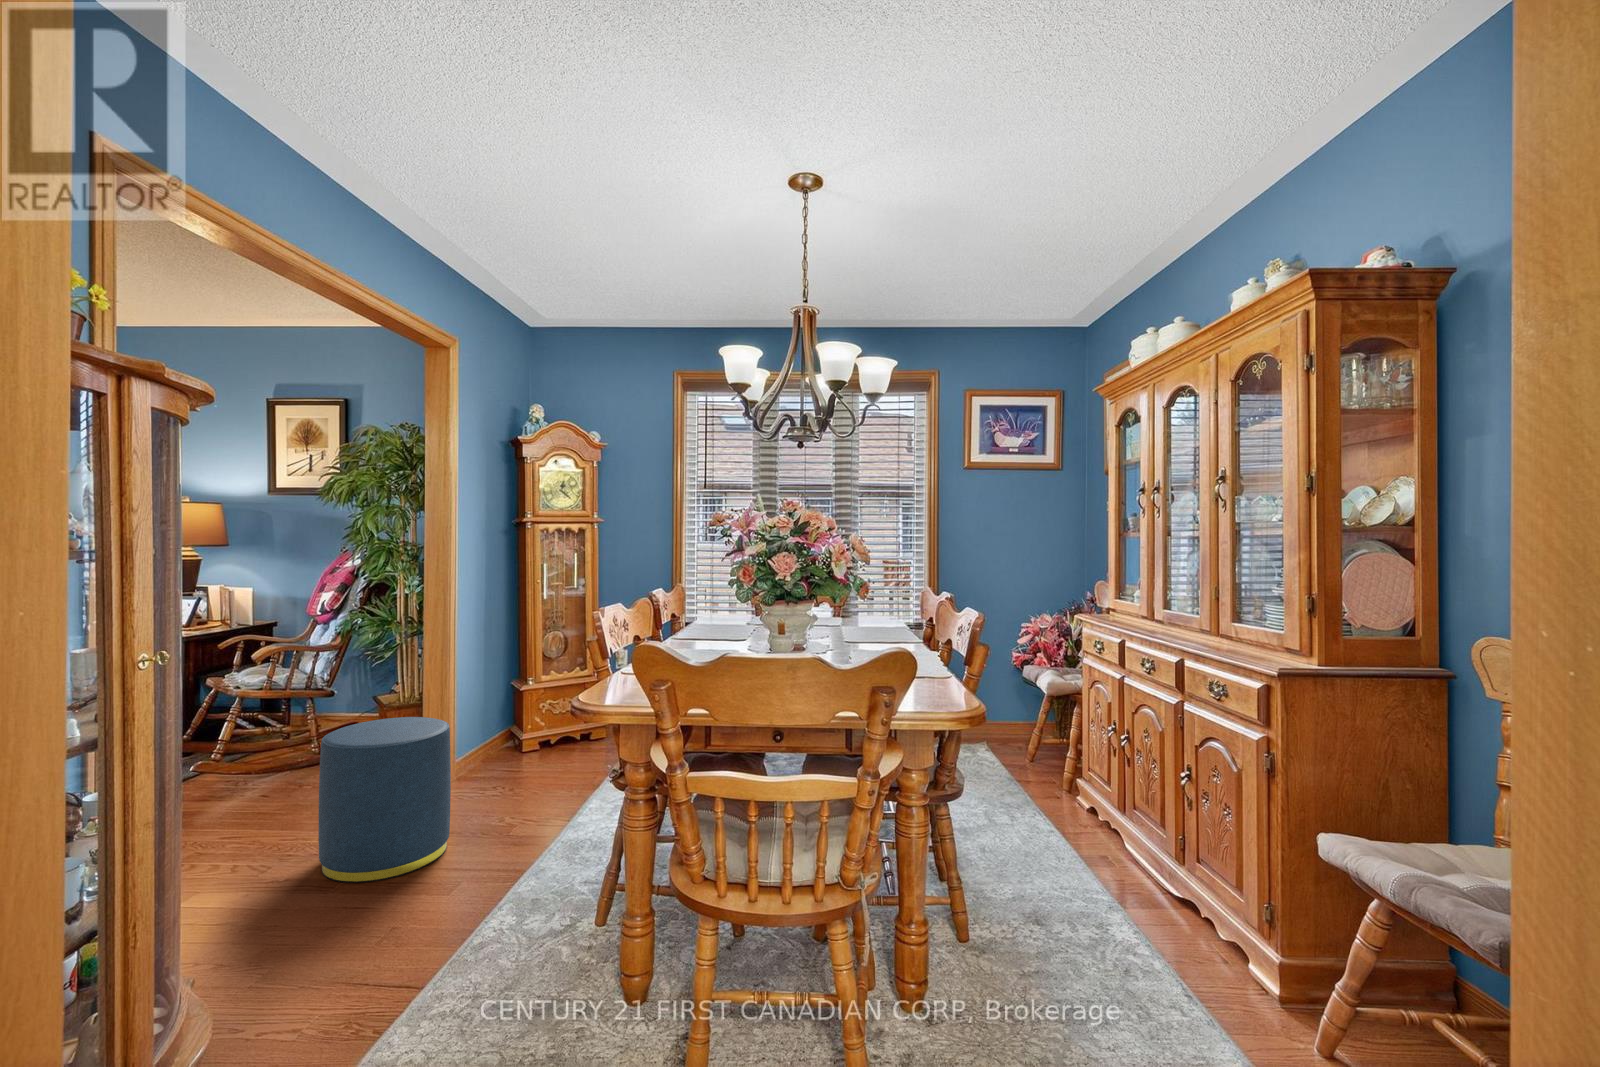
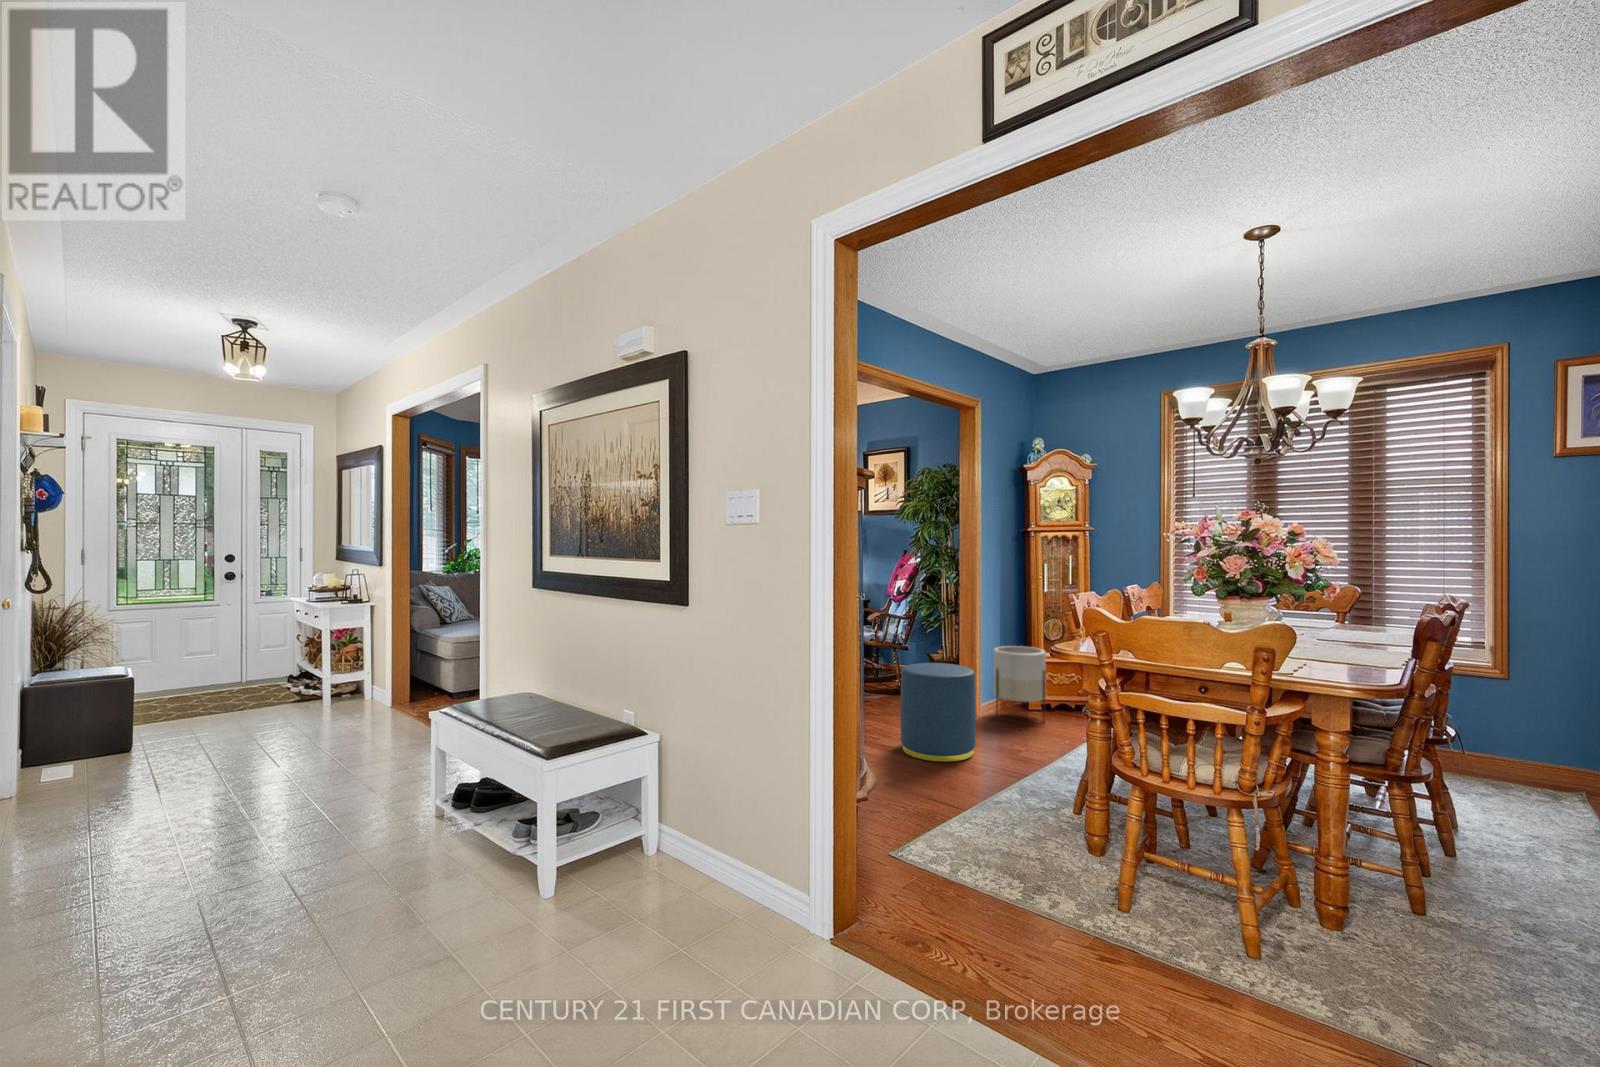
planter: none [475,672,546,777] -> present [994,646,1046,718]

